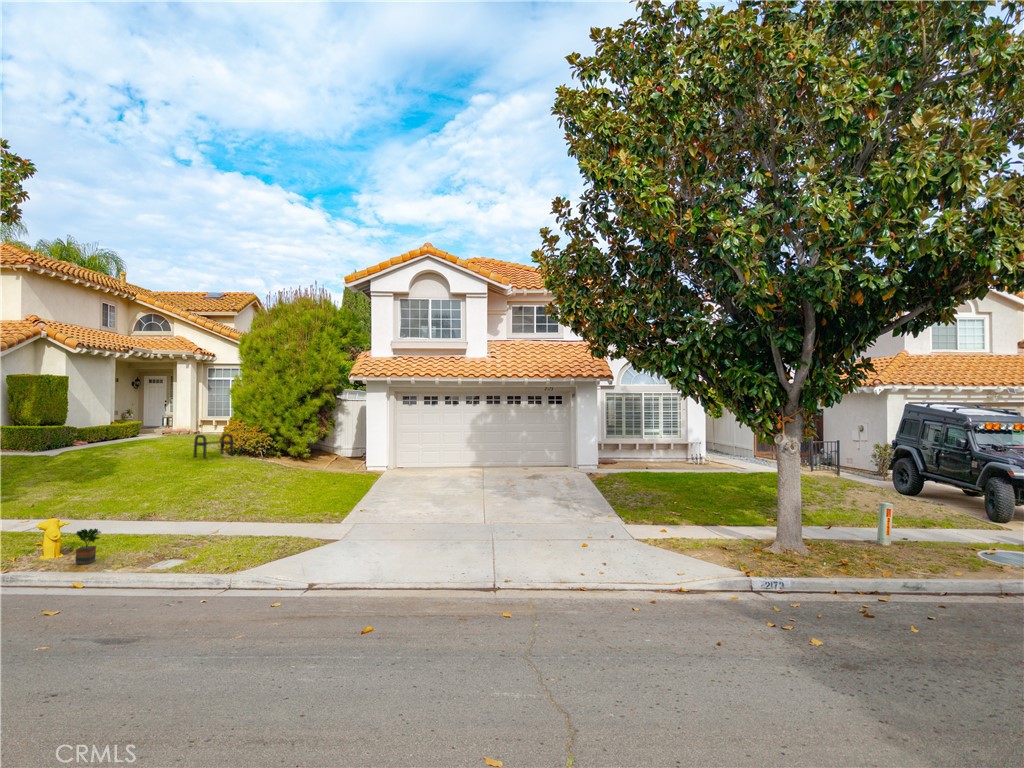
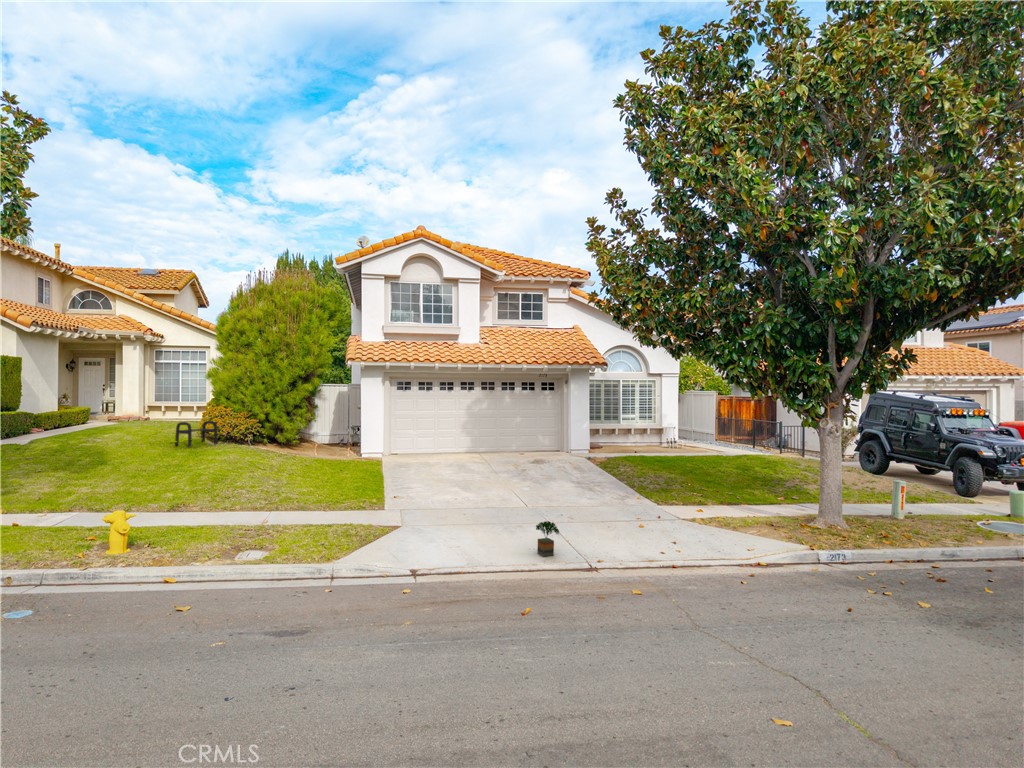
potted tree: present [75,529,101,564] -> present [536,521,559,557]

